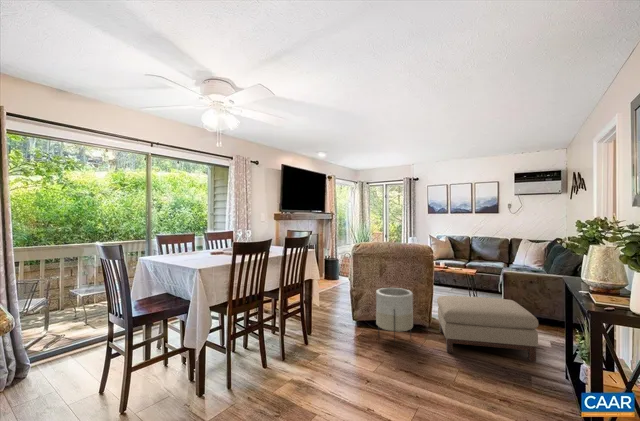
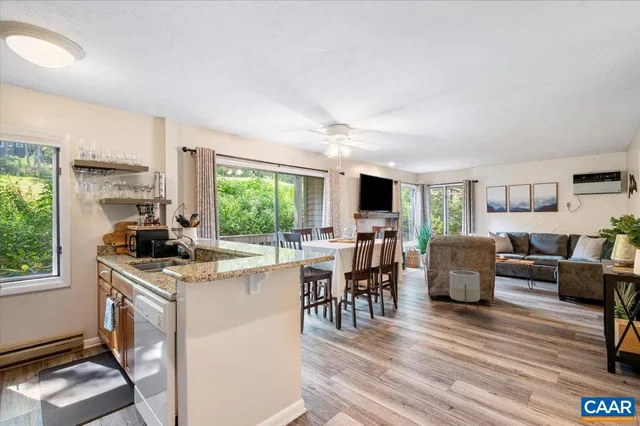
ottoman: present [437,296,538,361] -> none [499,278,583,325]

